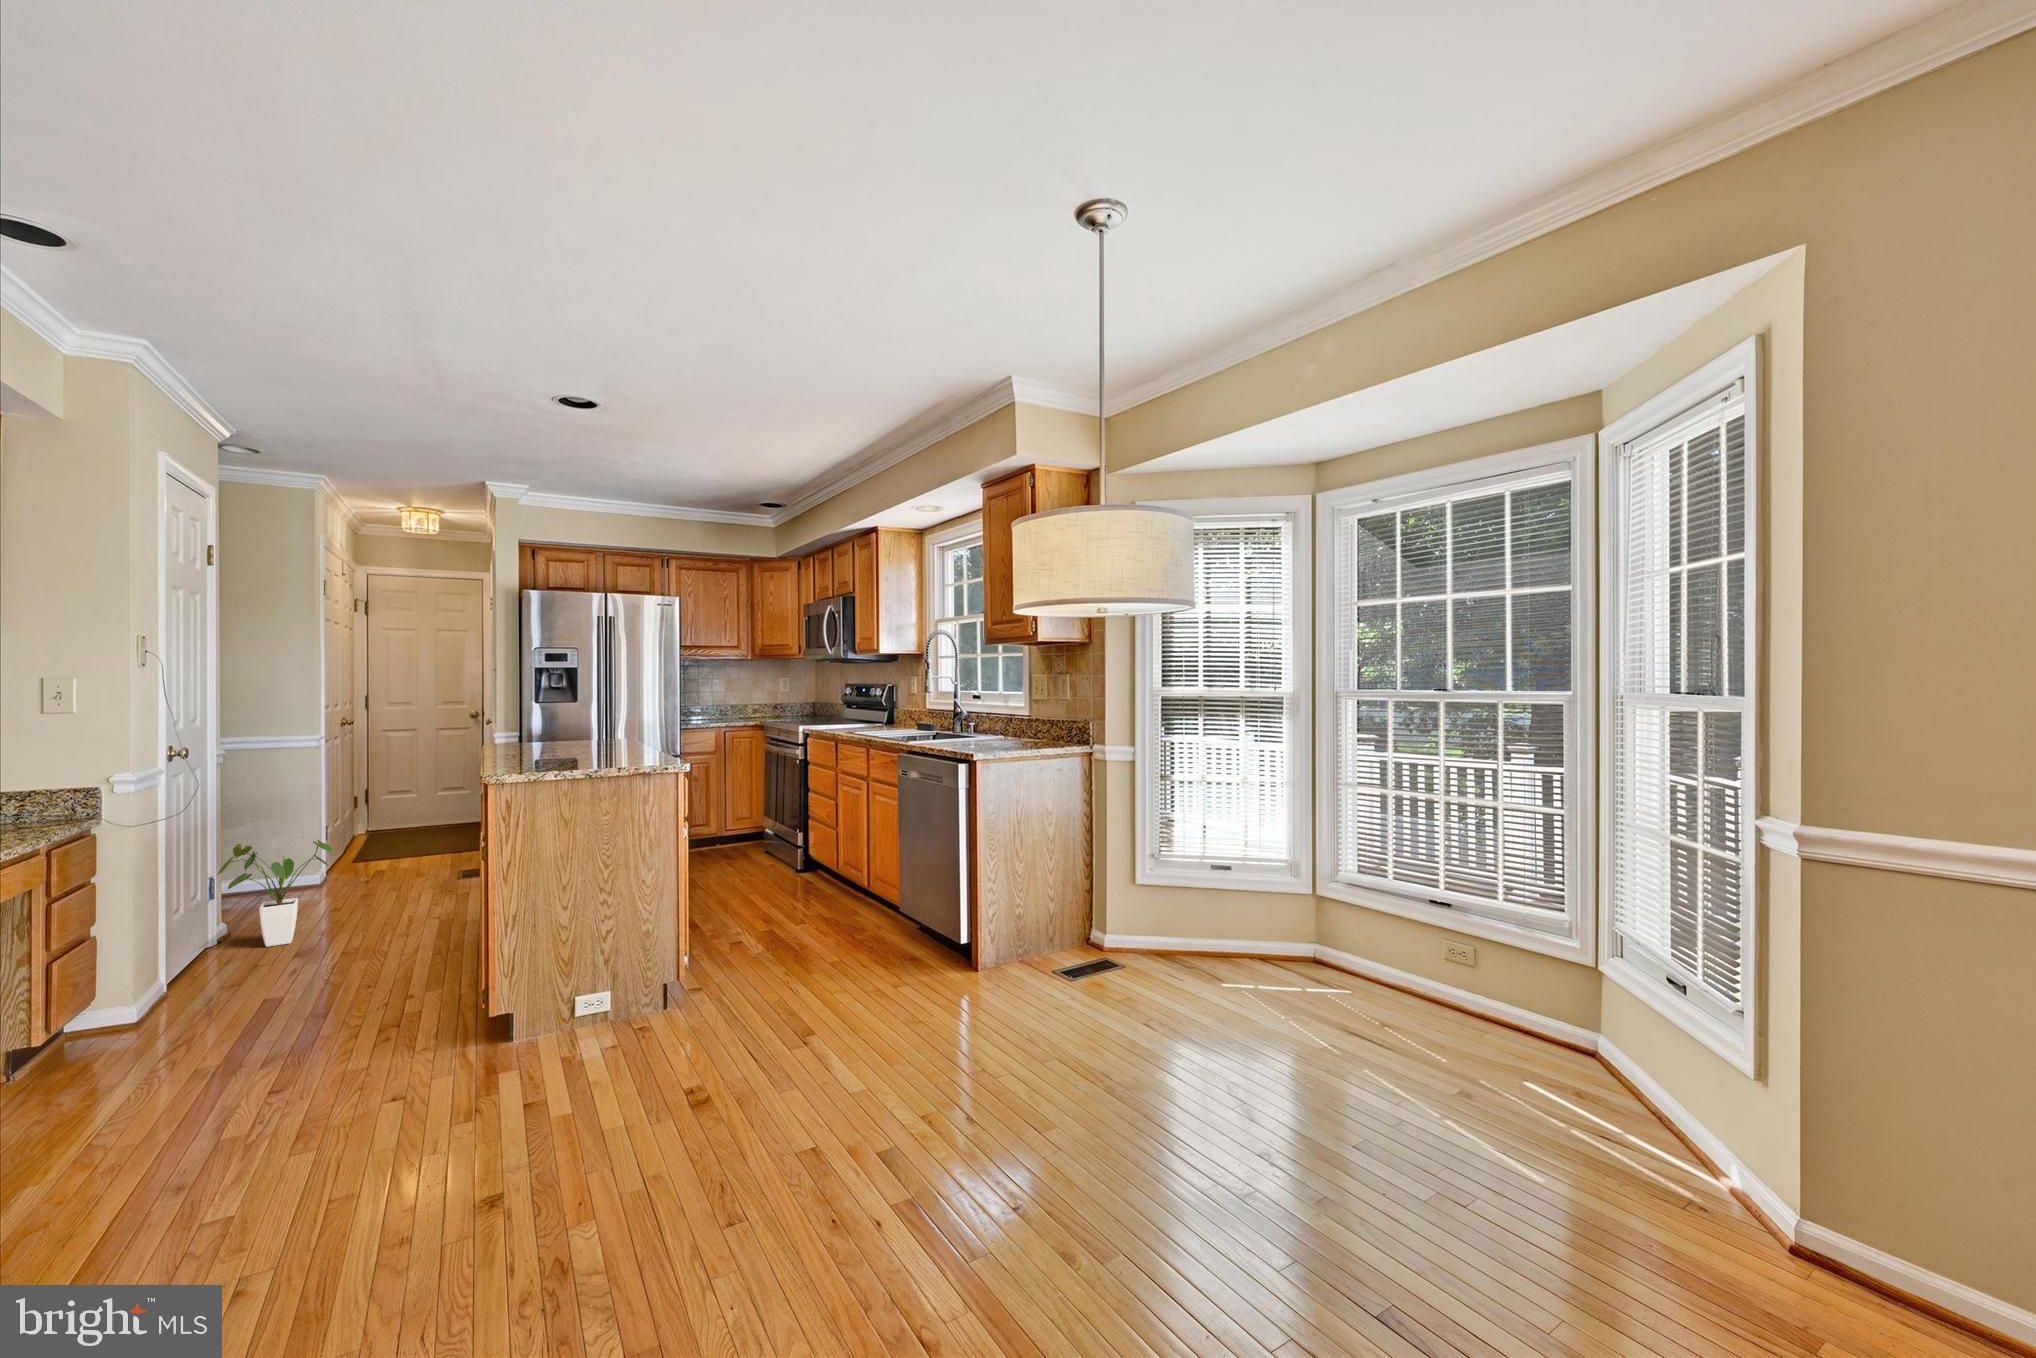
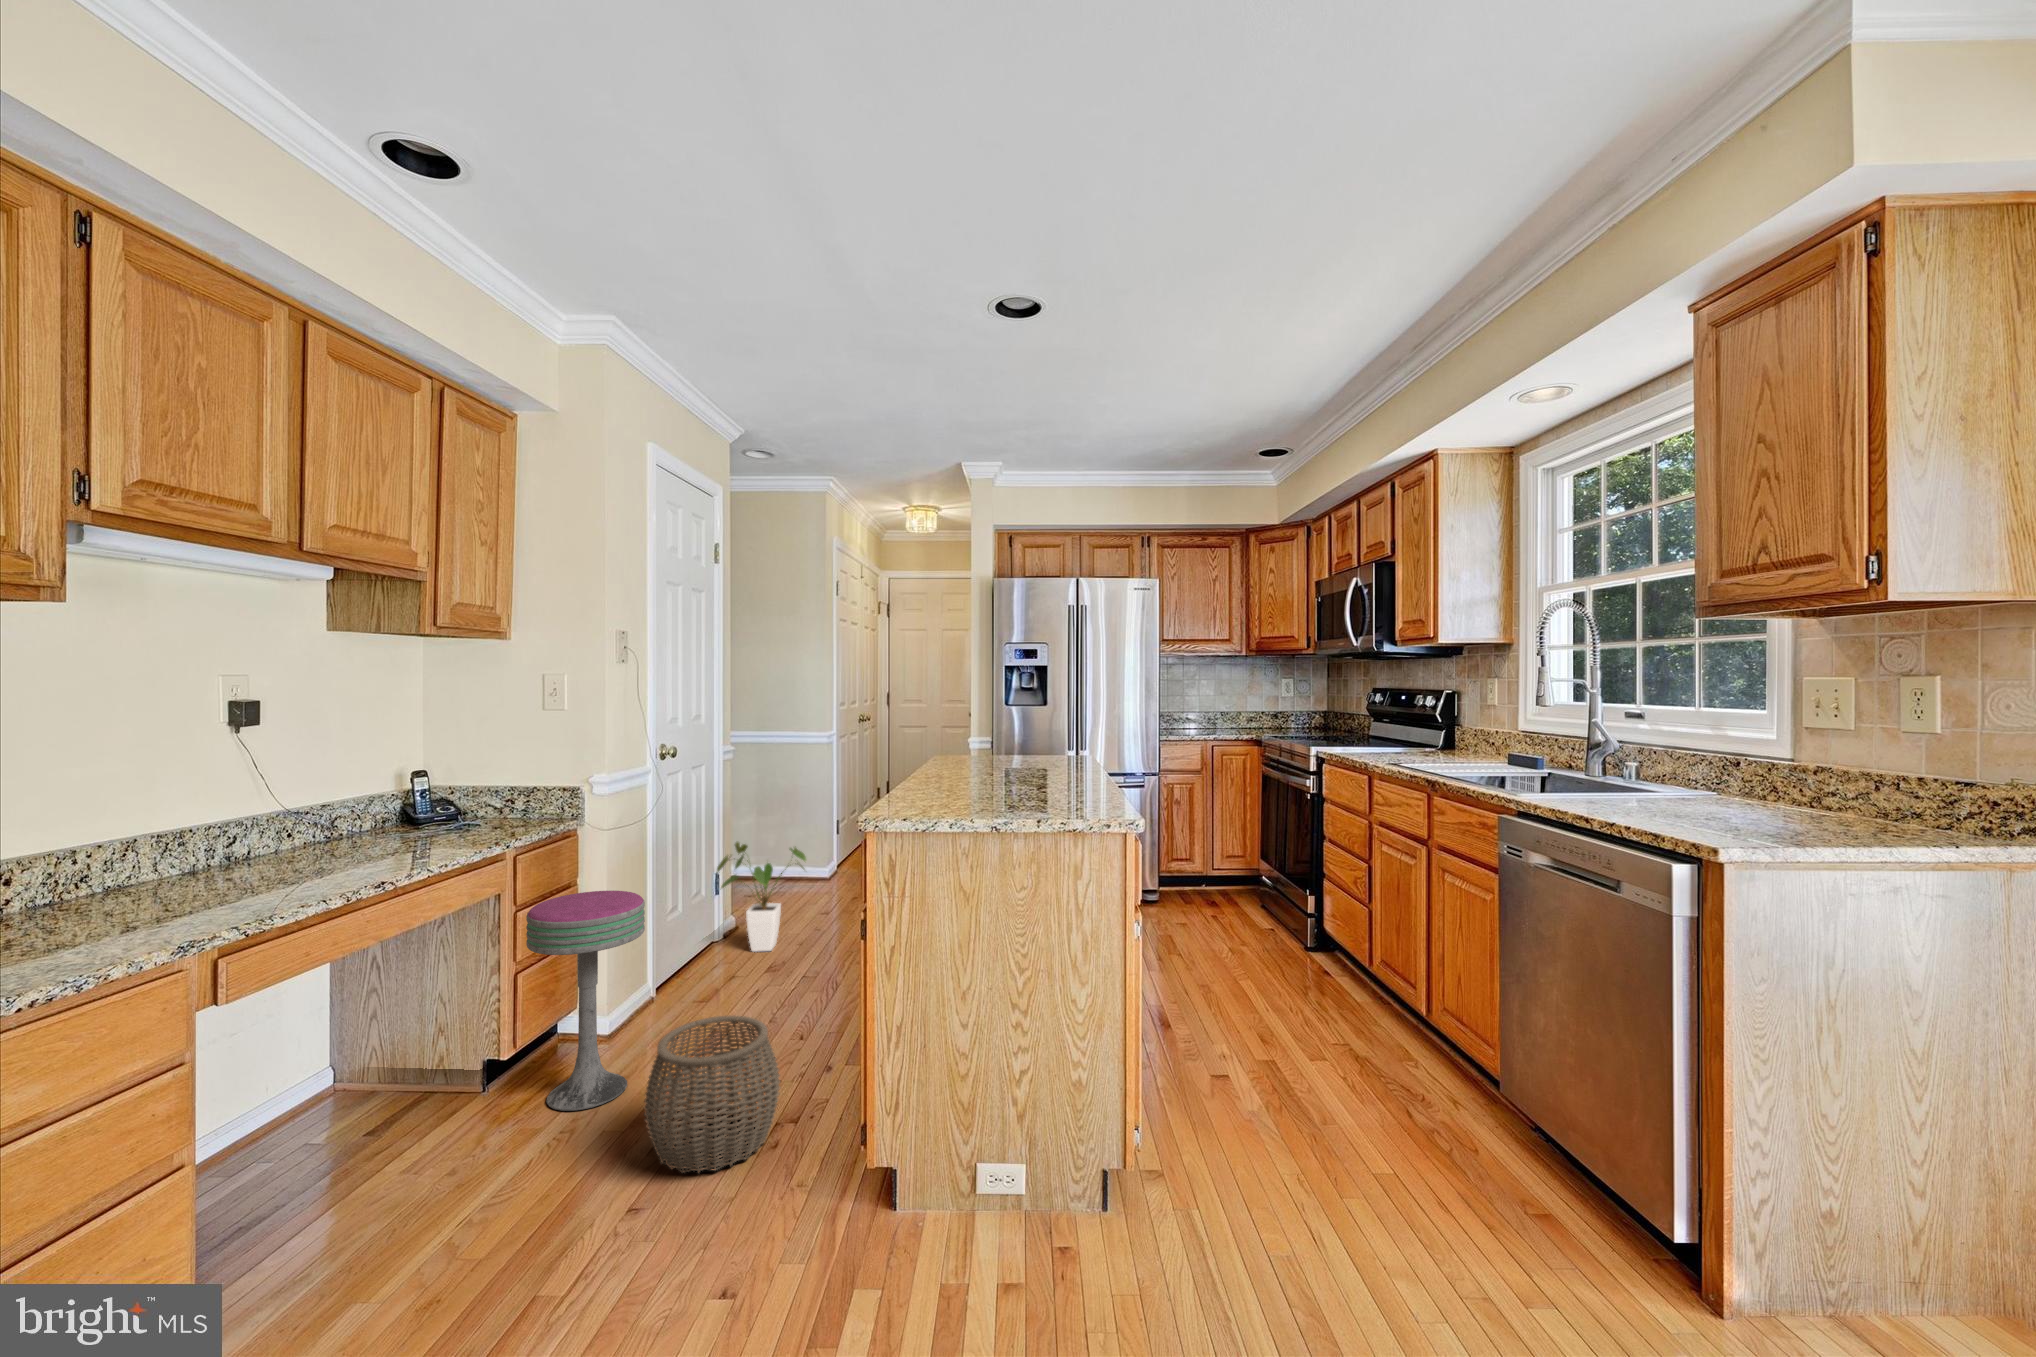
bar stool: none [91,872,223,1064] -> present [526,891,645,1111]
woven basket: none [266,947,395,1061] -> present [644,1016,780,1173]

